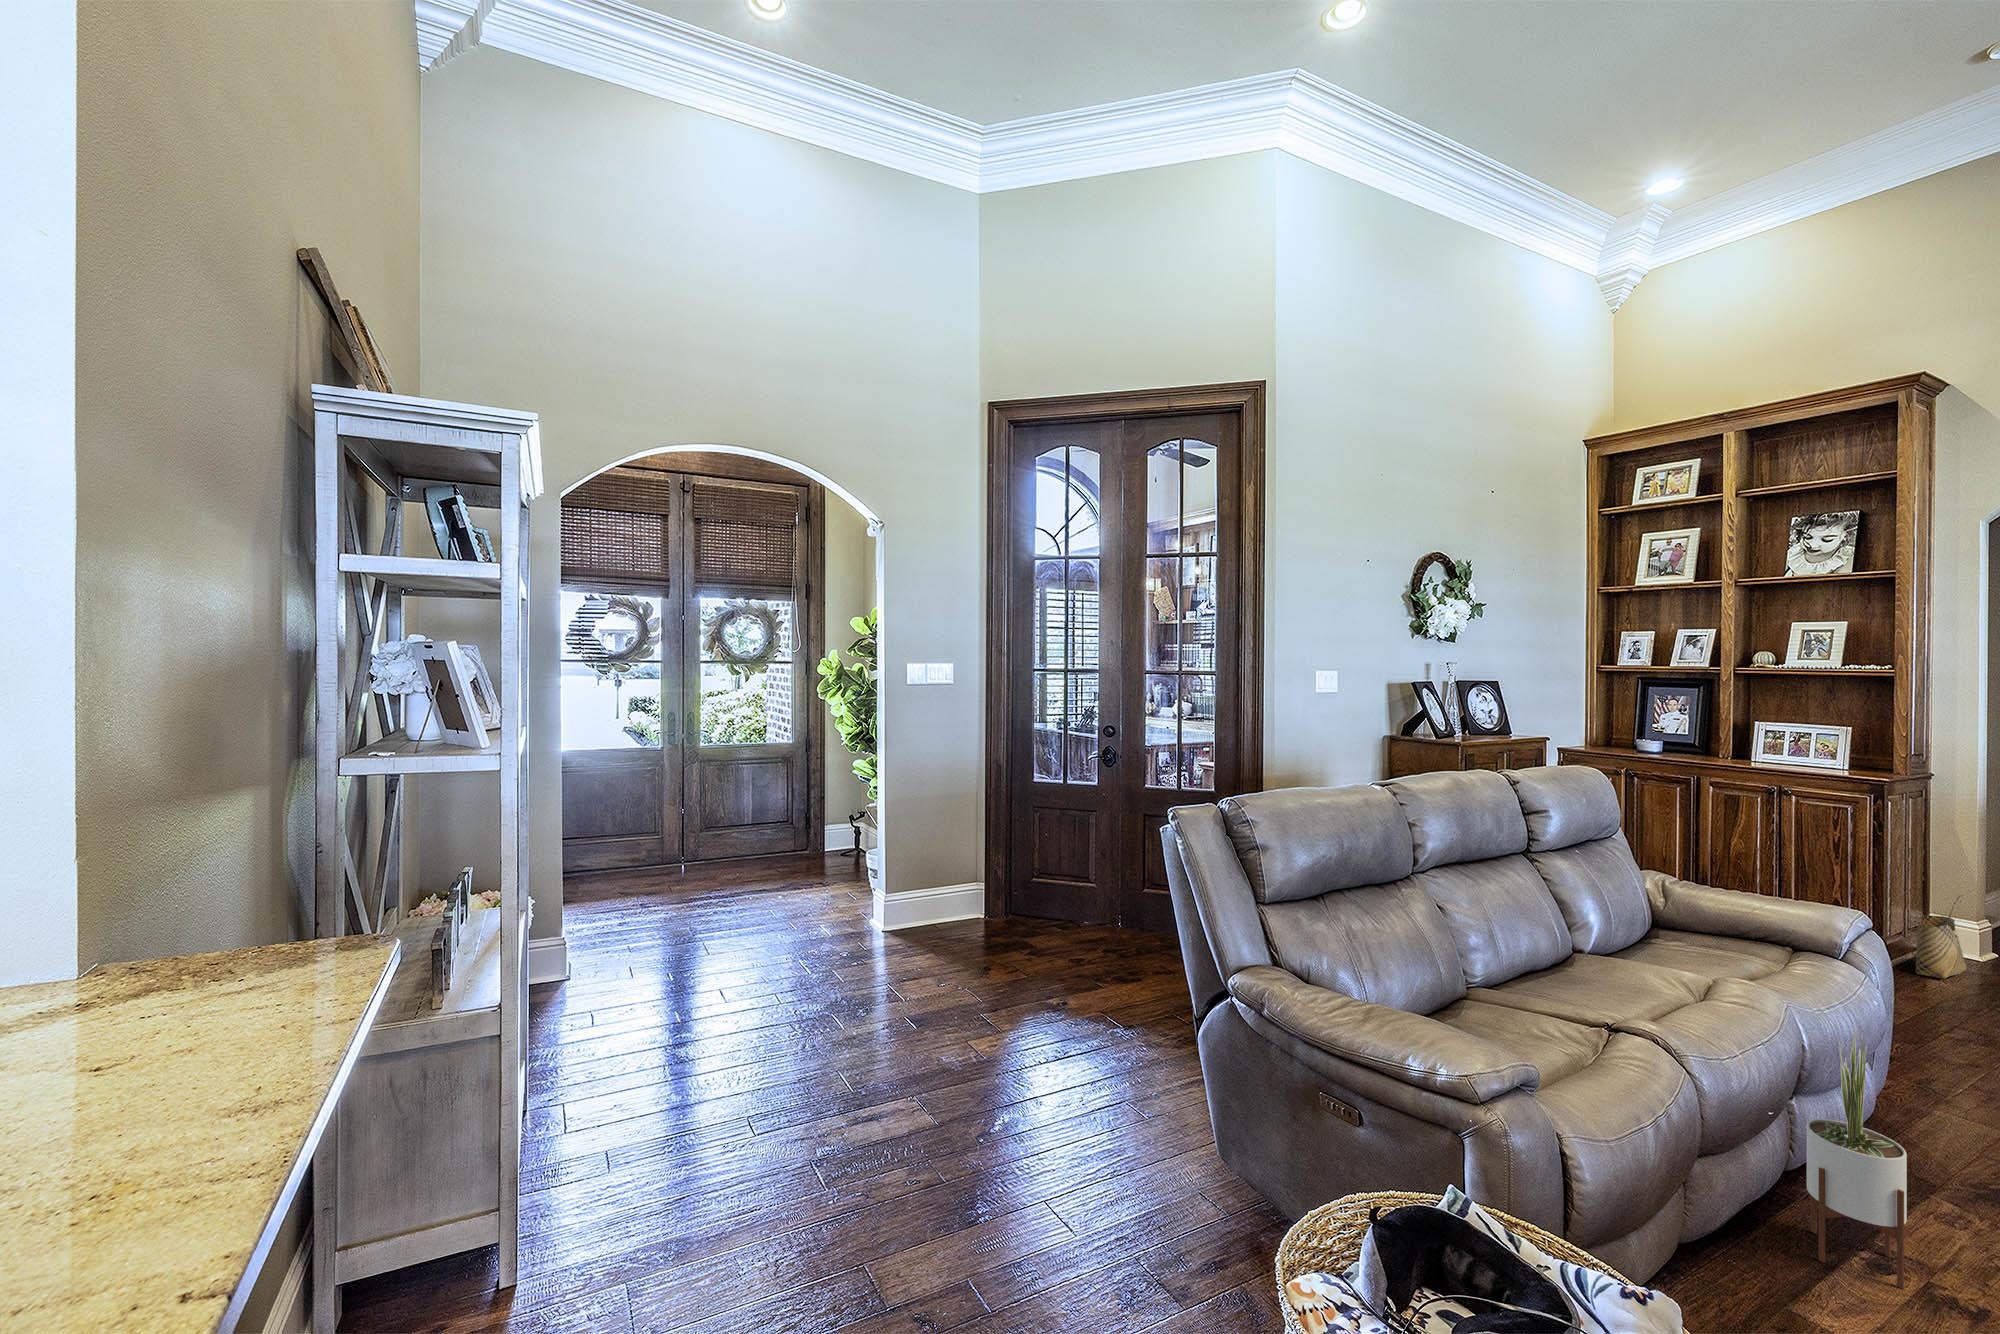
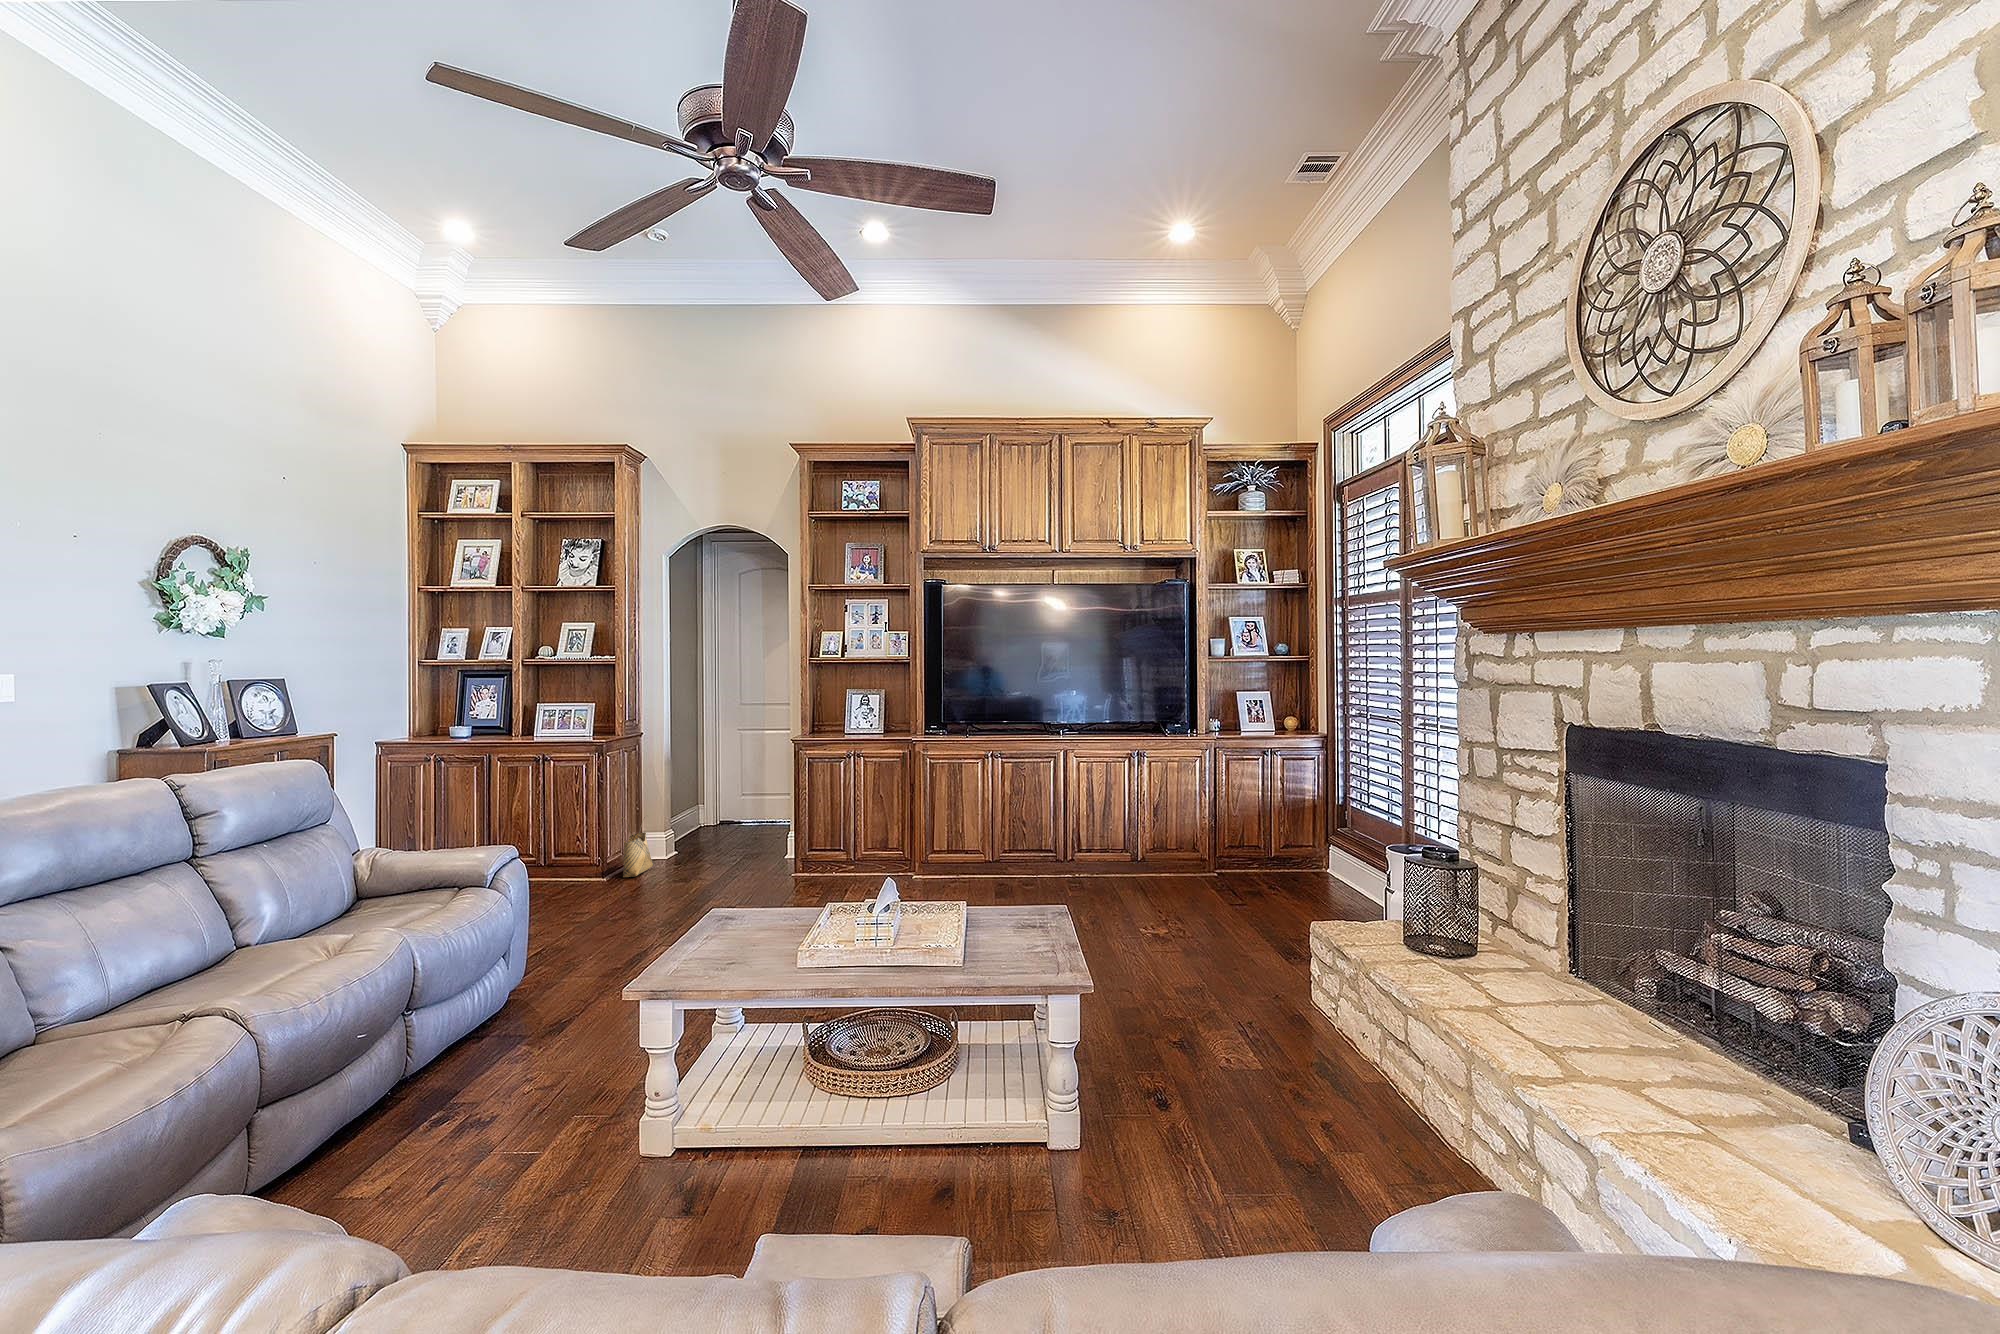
potted plant: present [1807,1028,1907,1289] -> none [395,943,459,1136]

